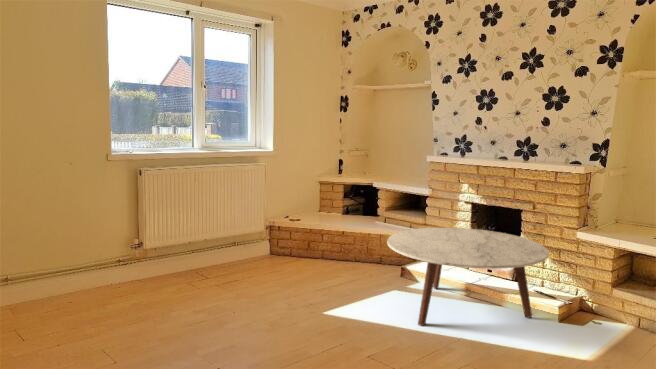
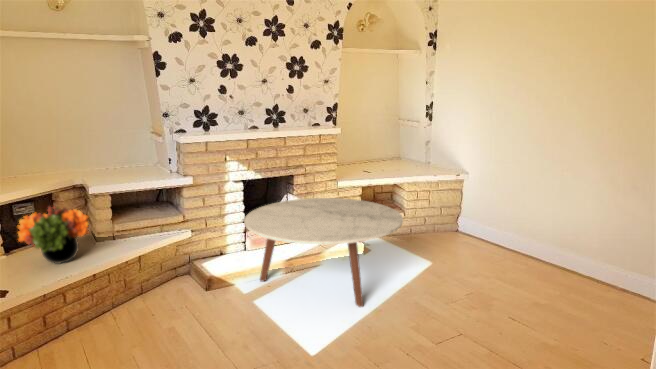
flower arrangement: none [325,187,364,221] -> present [18,207,89,264]

